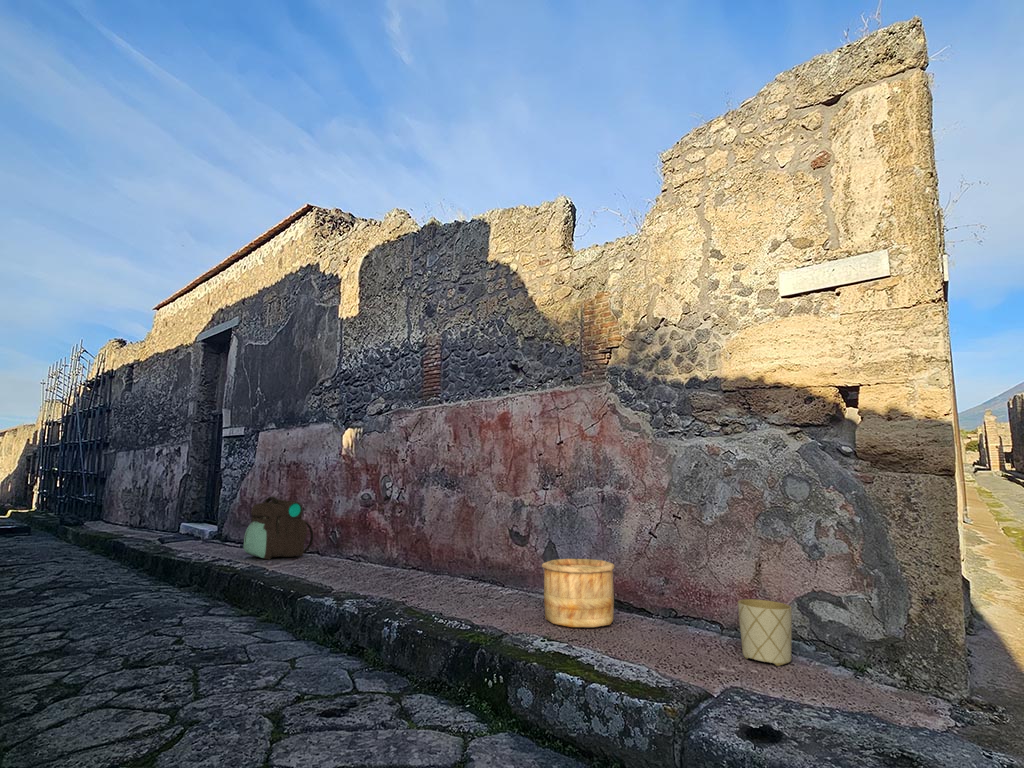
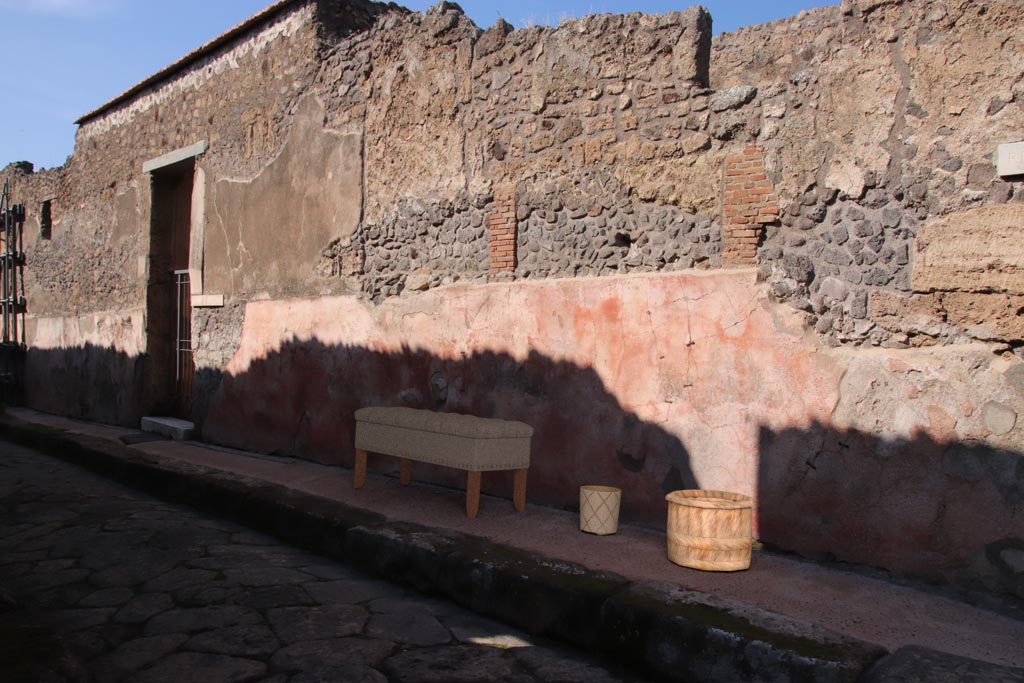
backpack: present [243,497,313,560] -> none [252,393,336,472]
bench: none [315,504,452,590] -> present [354,407,534,518]
planter: present [738,599,792,666] -> present [580,486,621,535]

